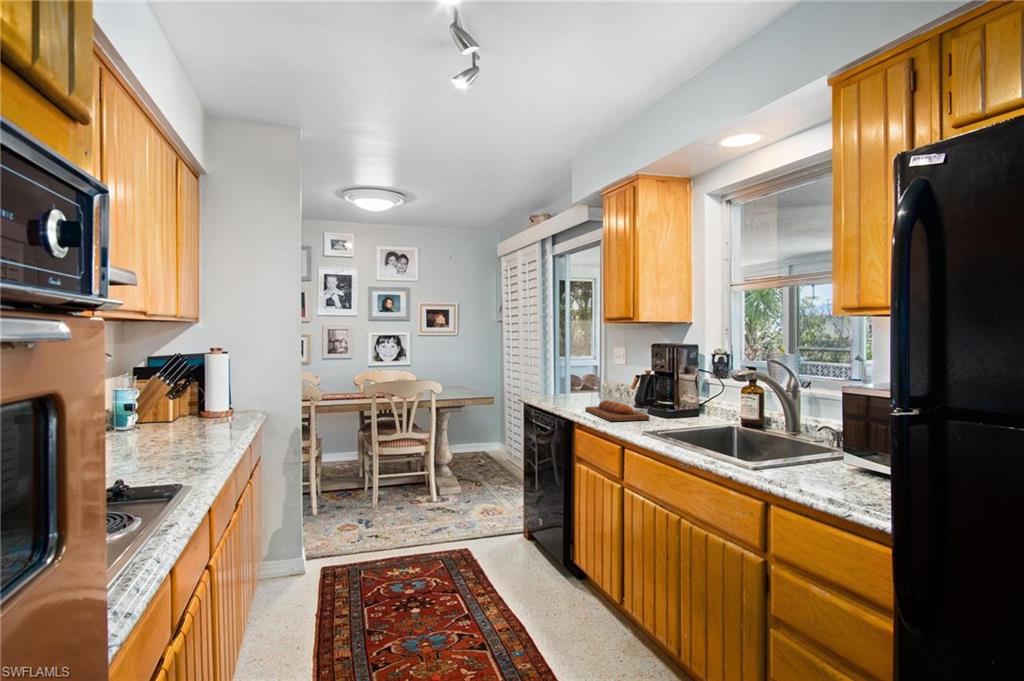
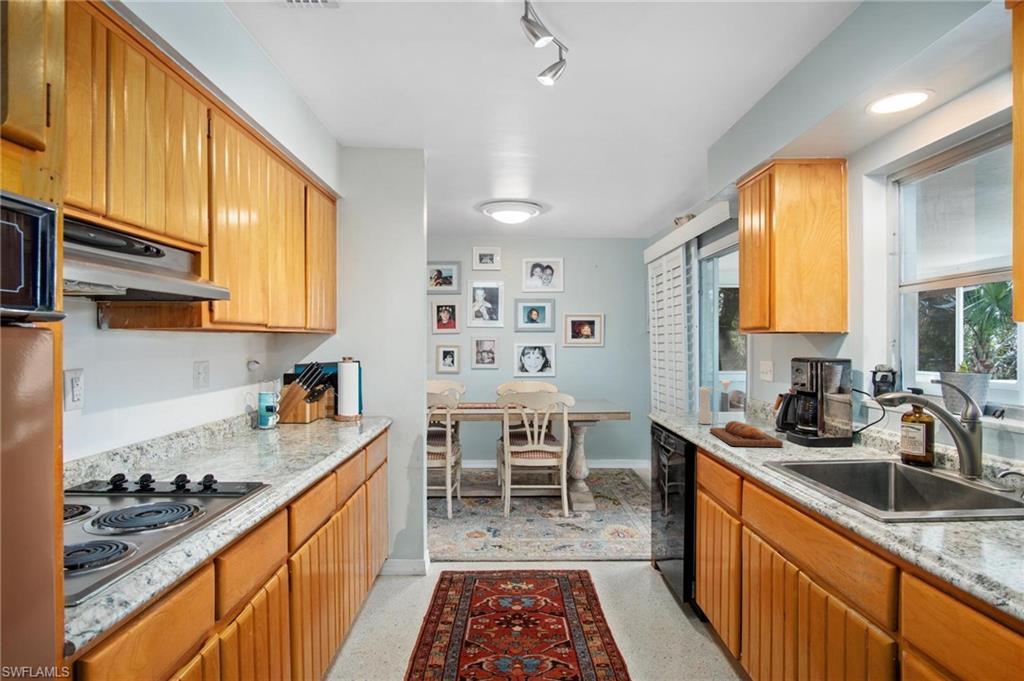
pepper mill: none [571,365,597,404] -> present [699,380,730,424]

